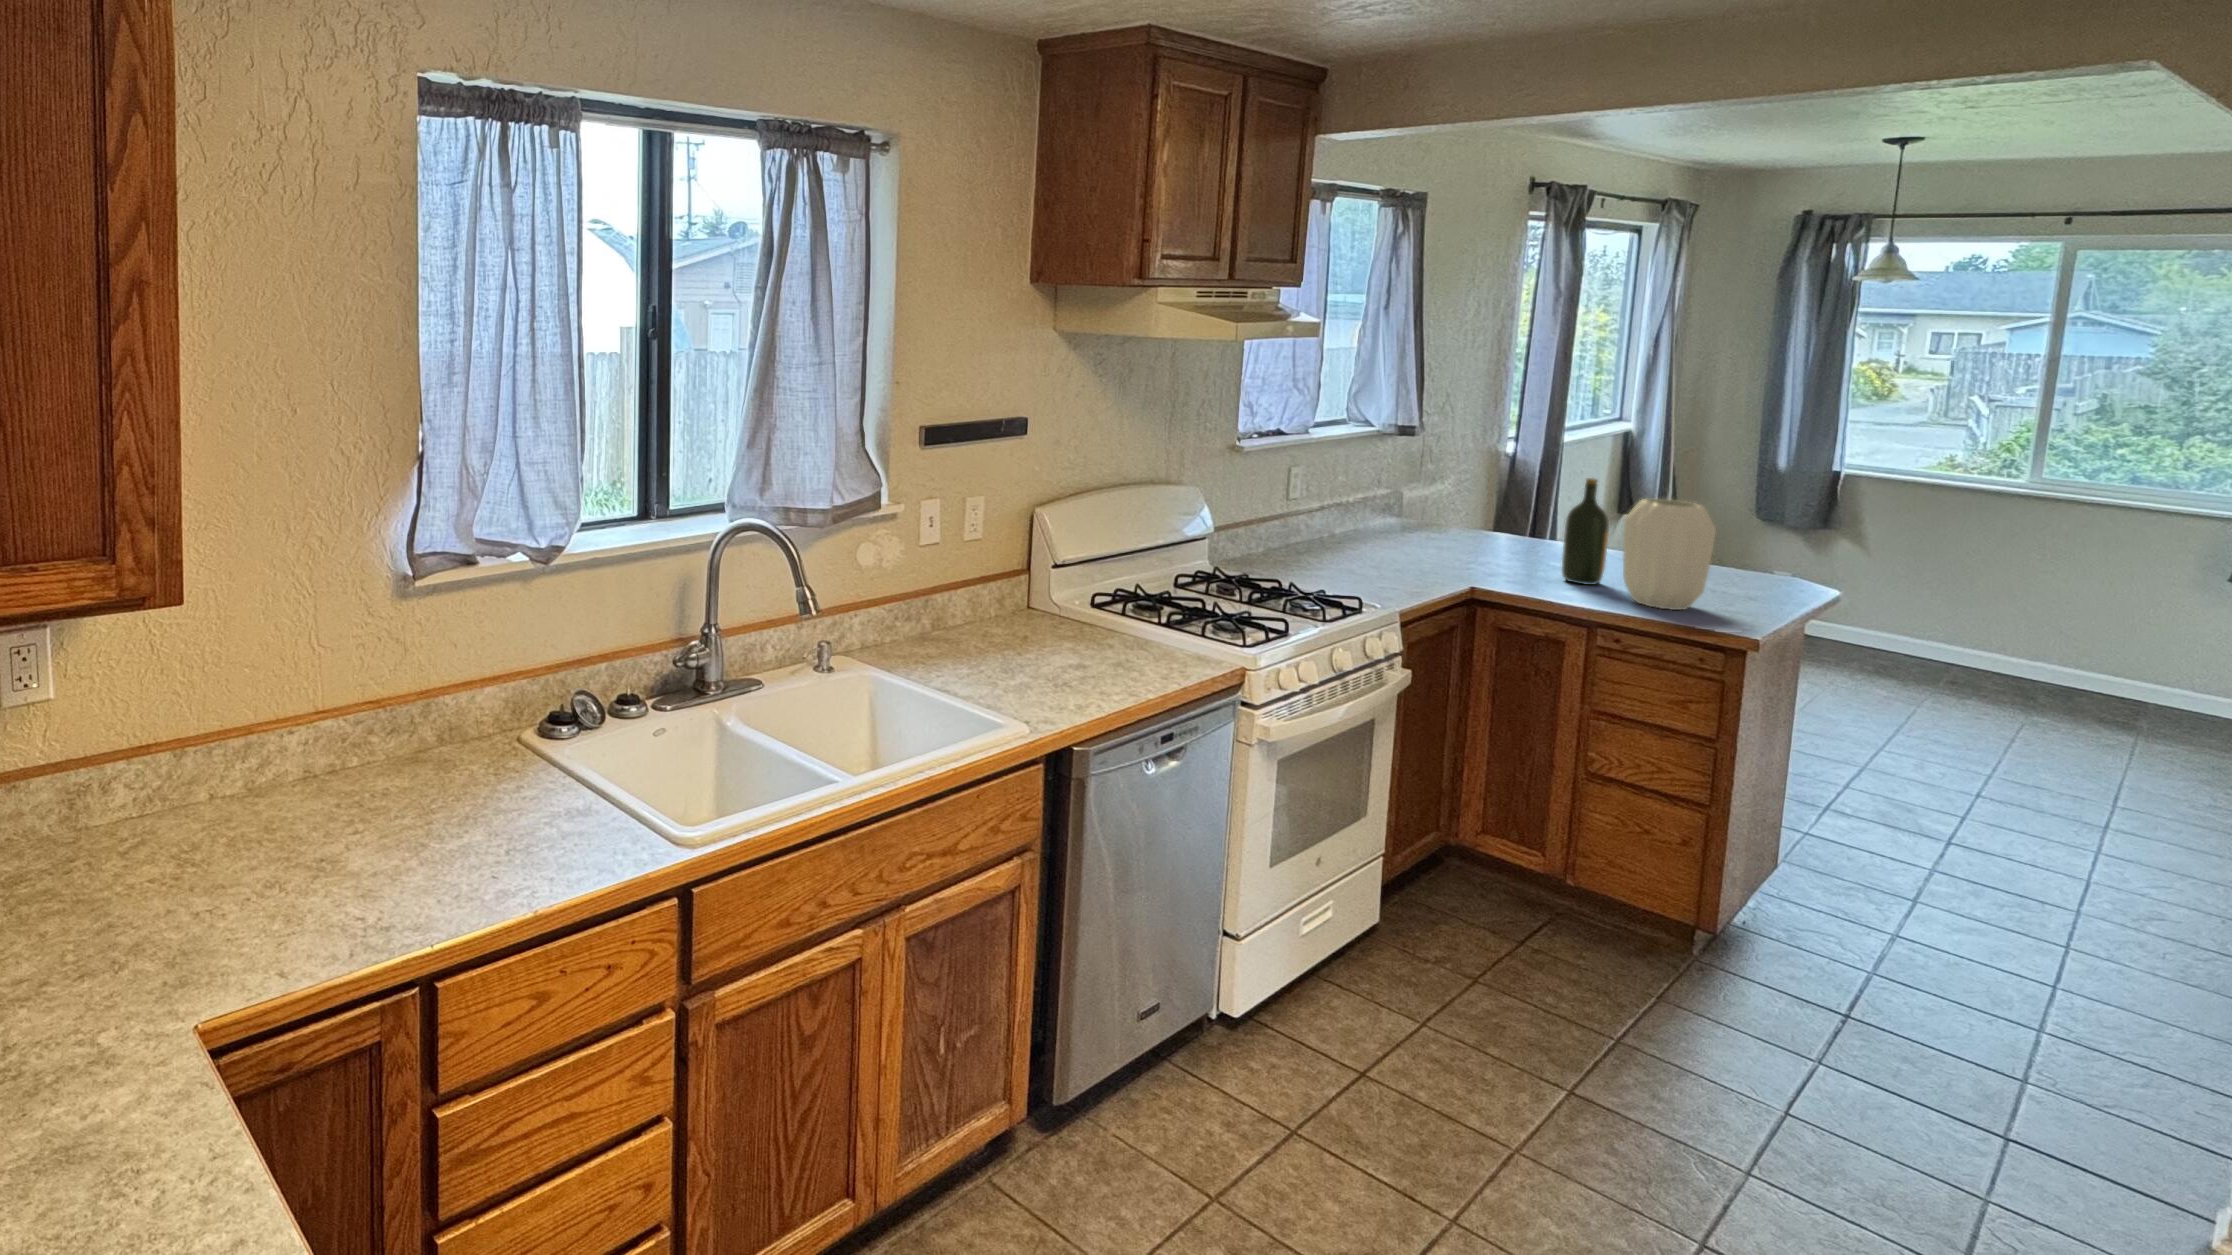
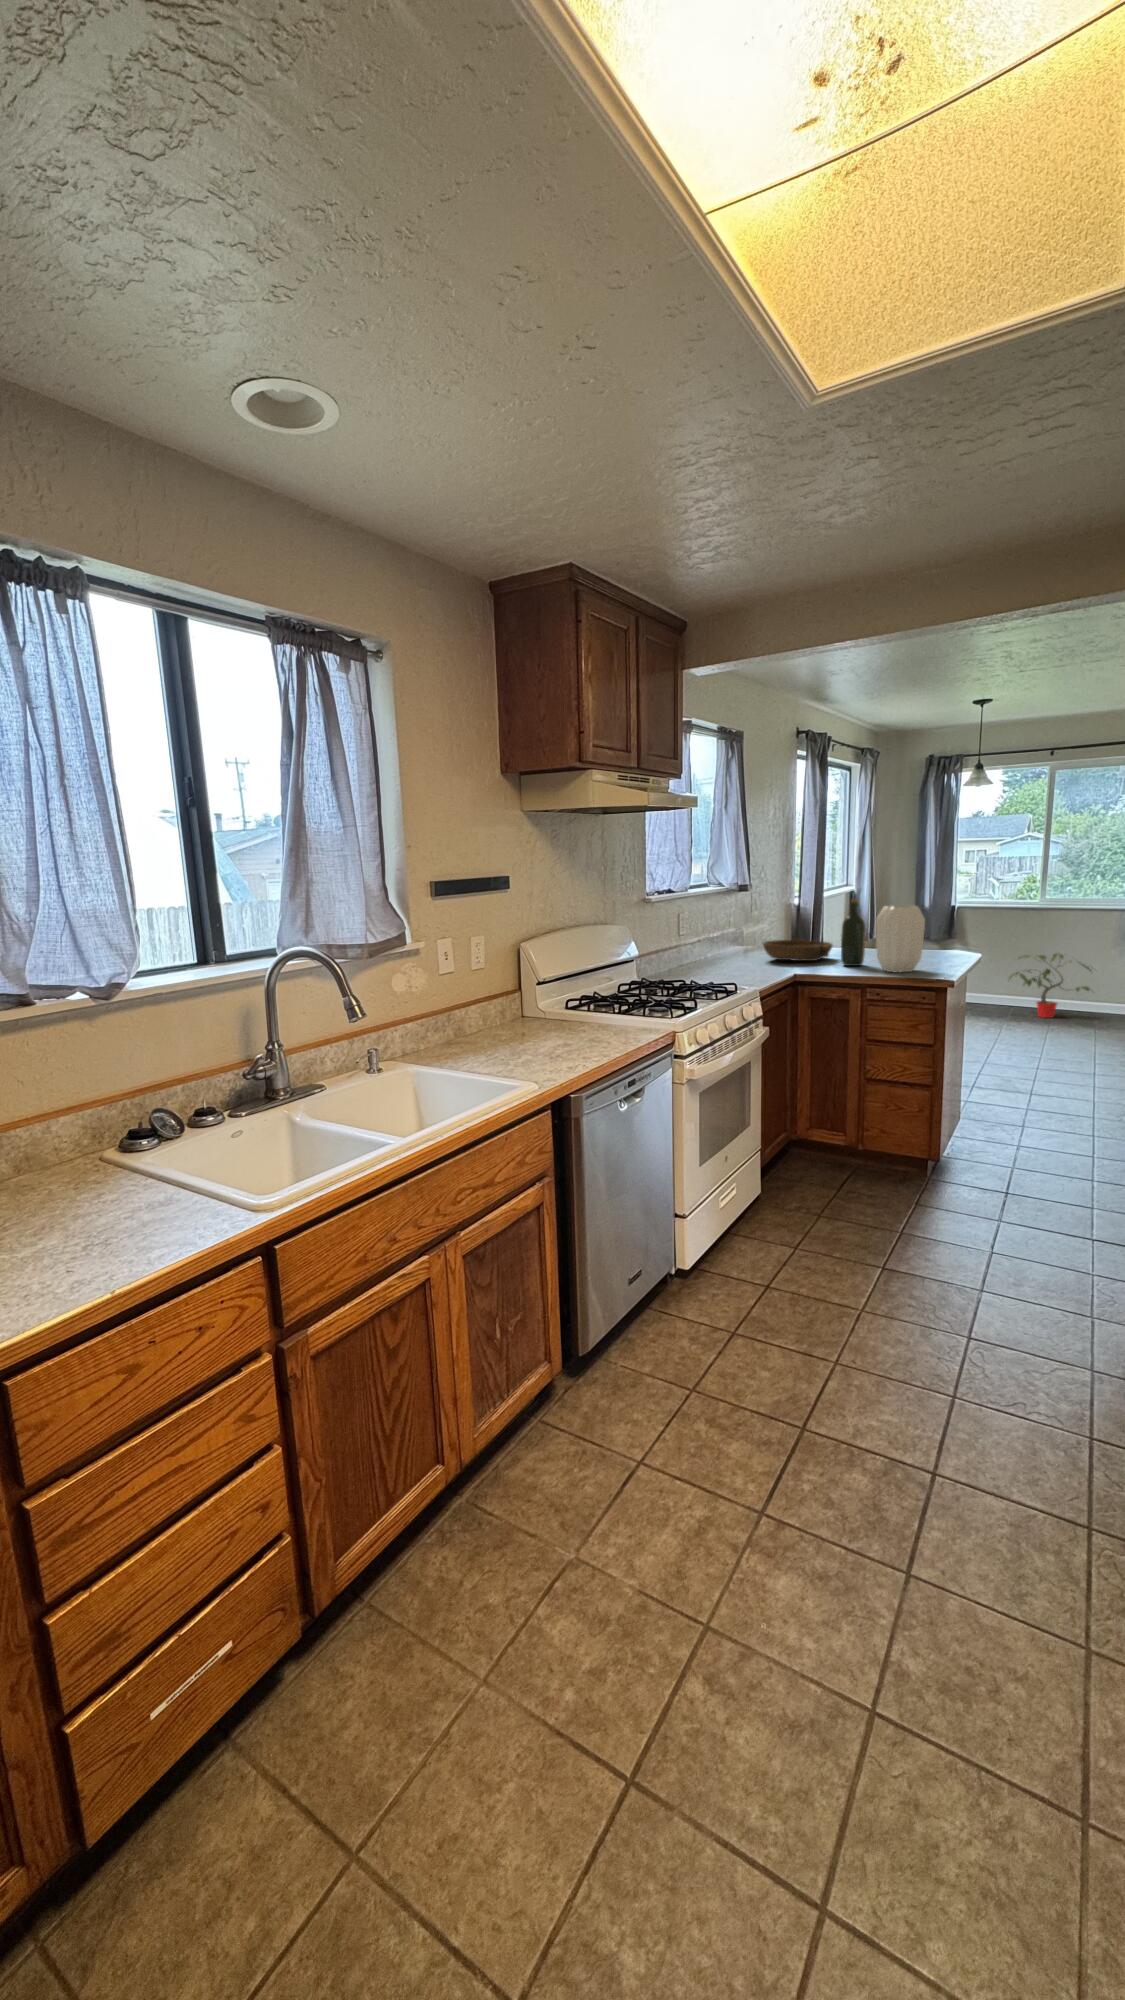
bowl: none [1429,521,1552,563] -> present [763,940,832,961]
potted plant: none [1935,578,2147,698] -> present [1009,954,1091,1018]

